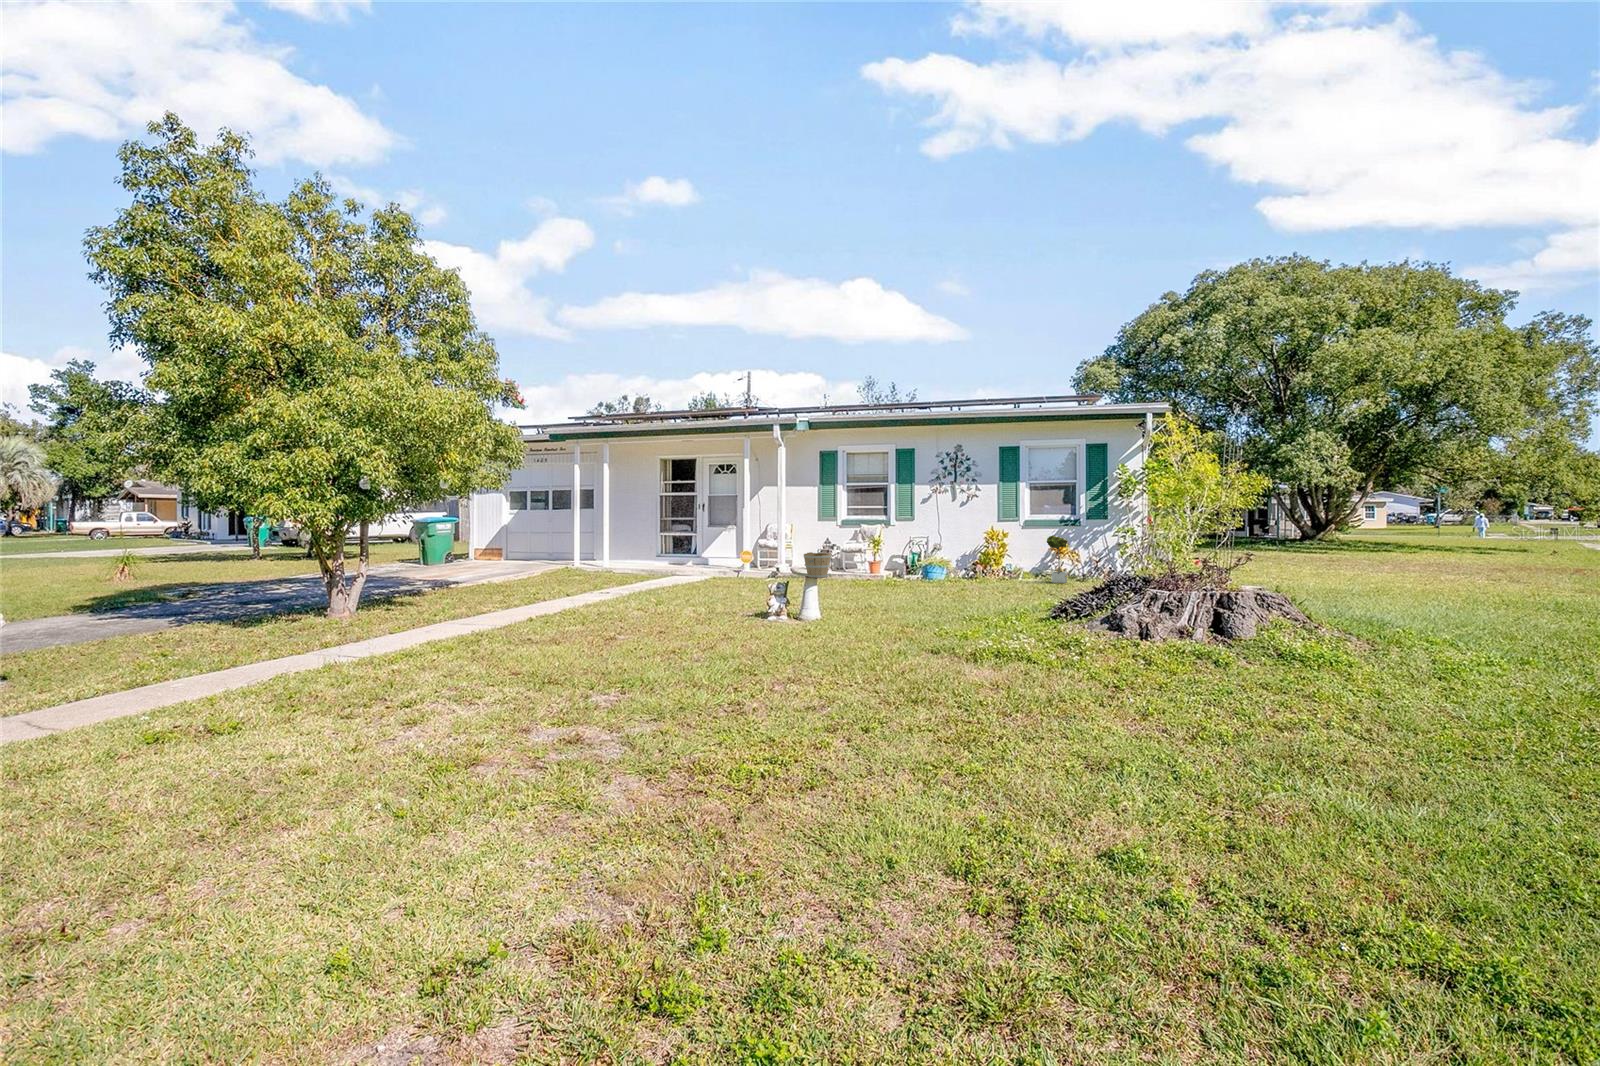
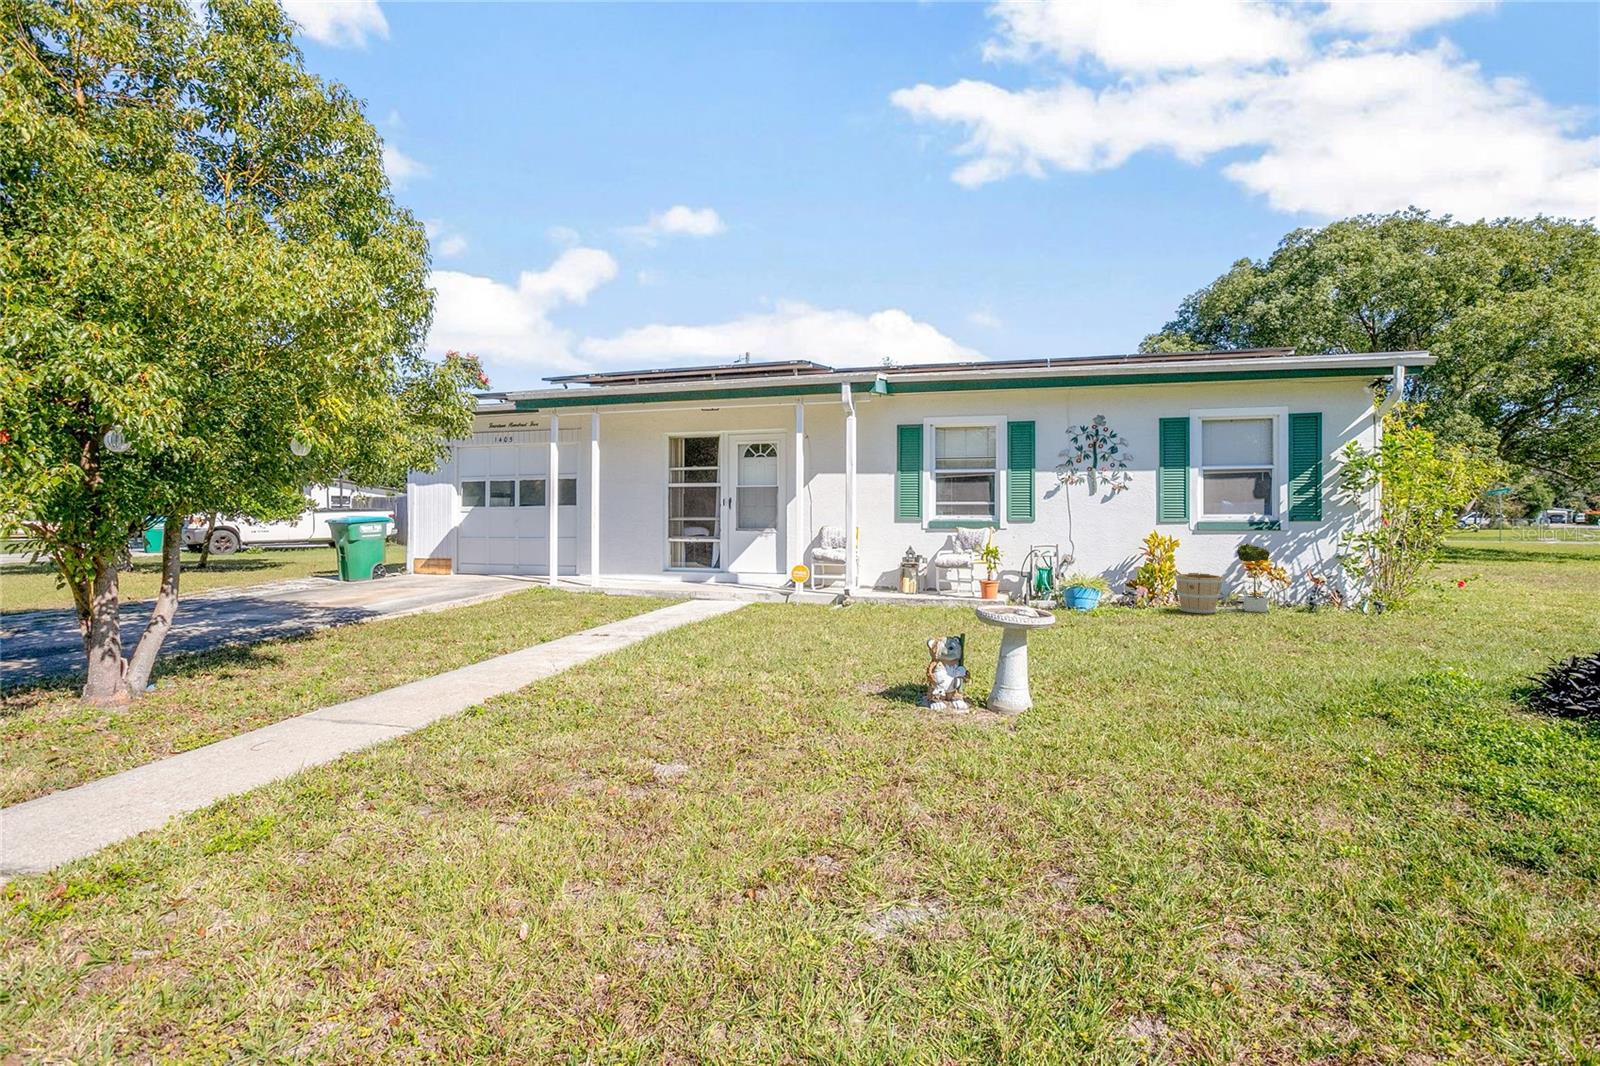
wooden bucket: present [804,552,831,578] -> present [1175,573,1224,614]

